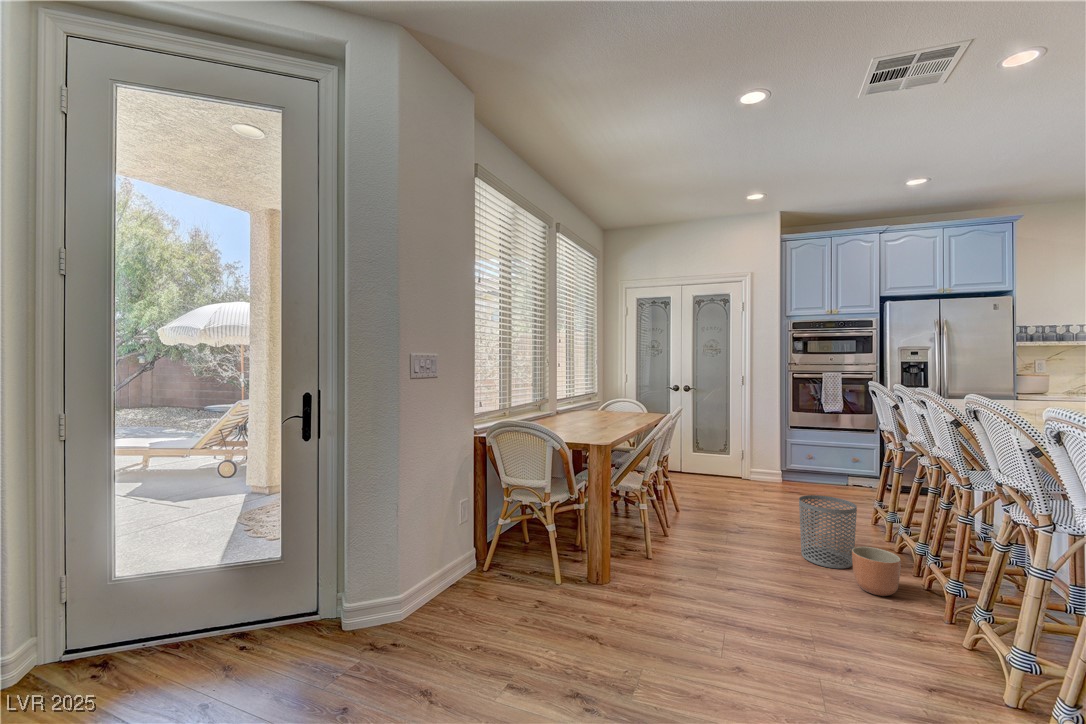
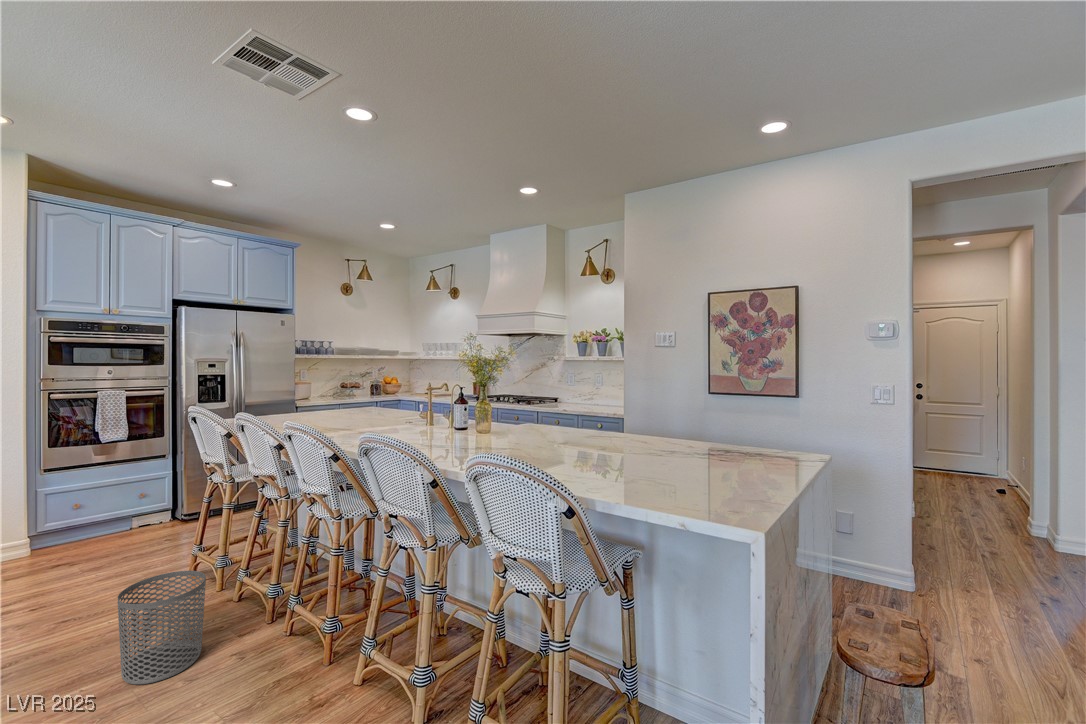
planter: present [852,547,901,596] -> none [215,615,273,681]

